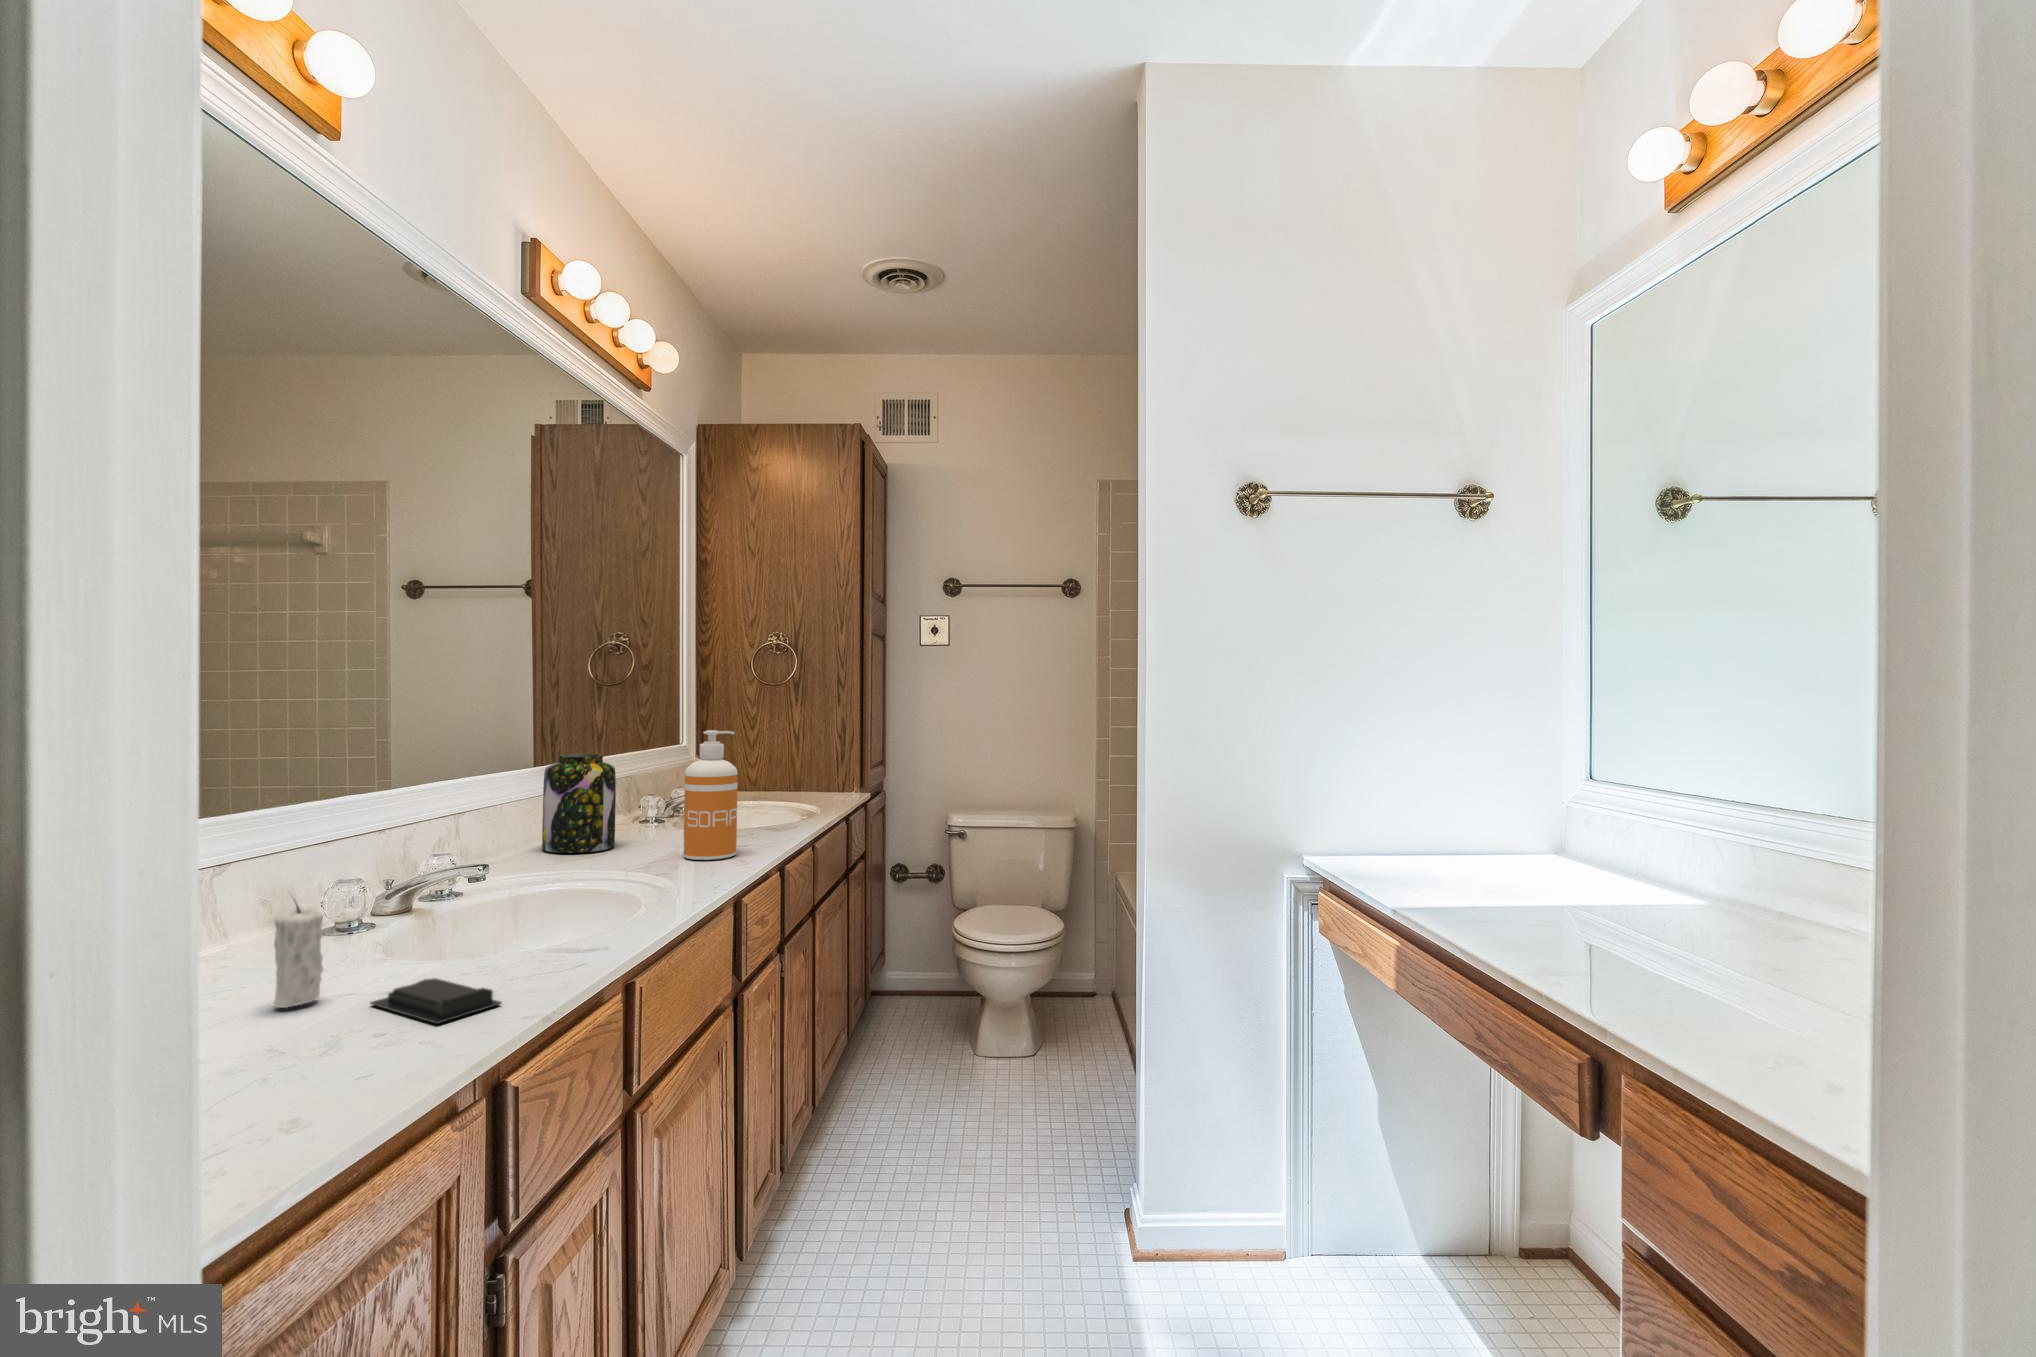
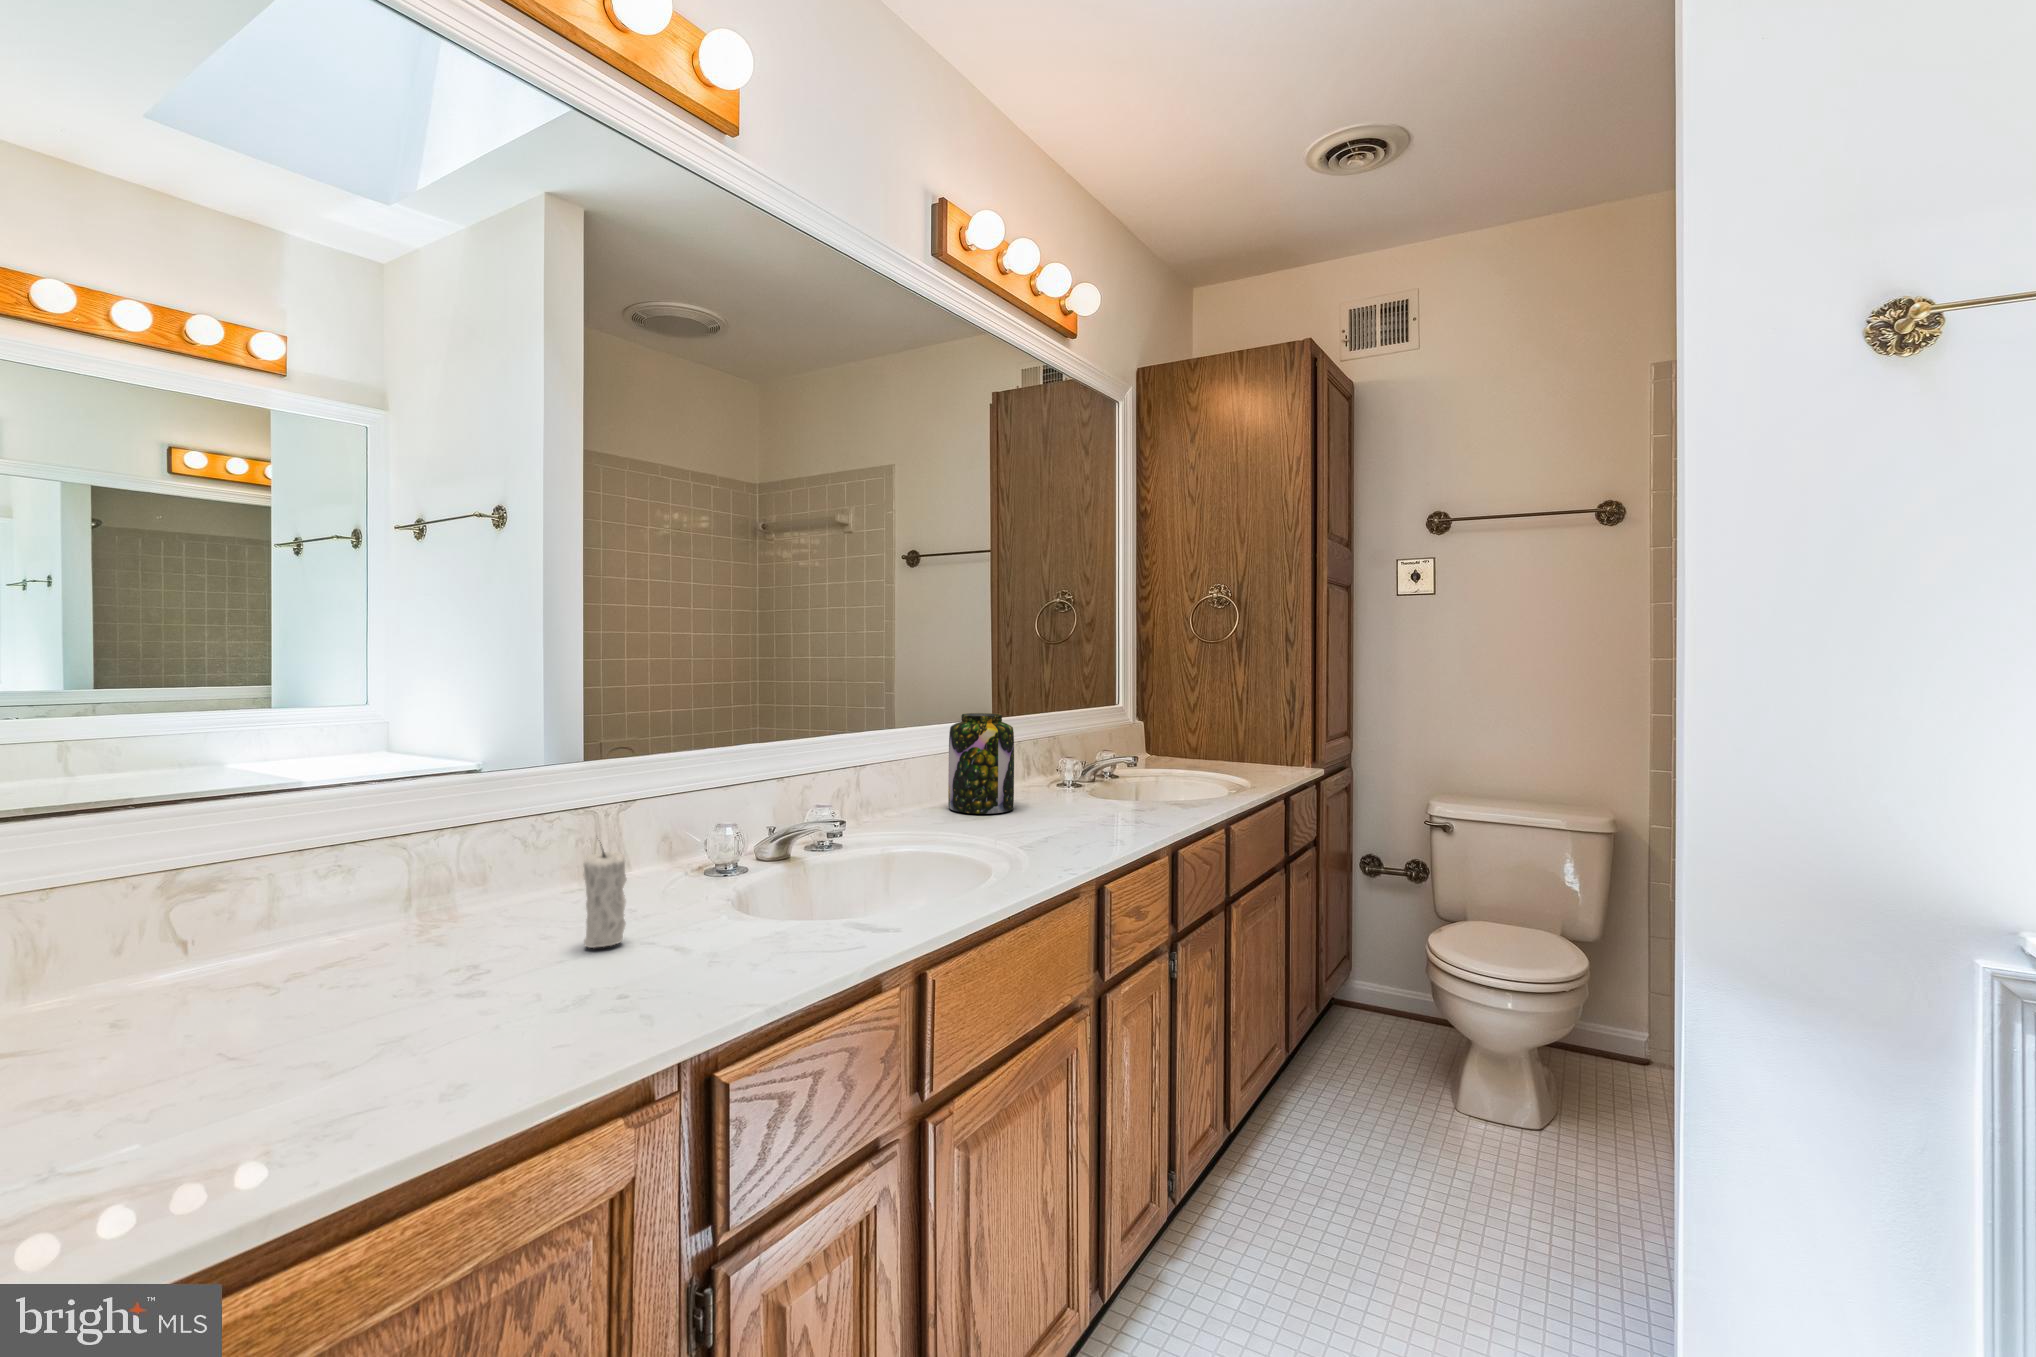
soap dispenser: present [683,730,738,860] -> none [1066,691,1121,835]
soap bar: present [371,978,501,1024] -> none [648,940,741,996]

